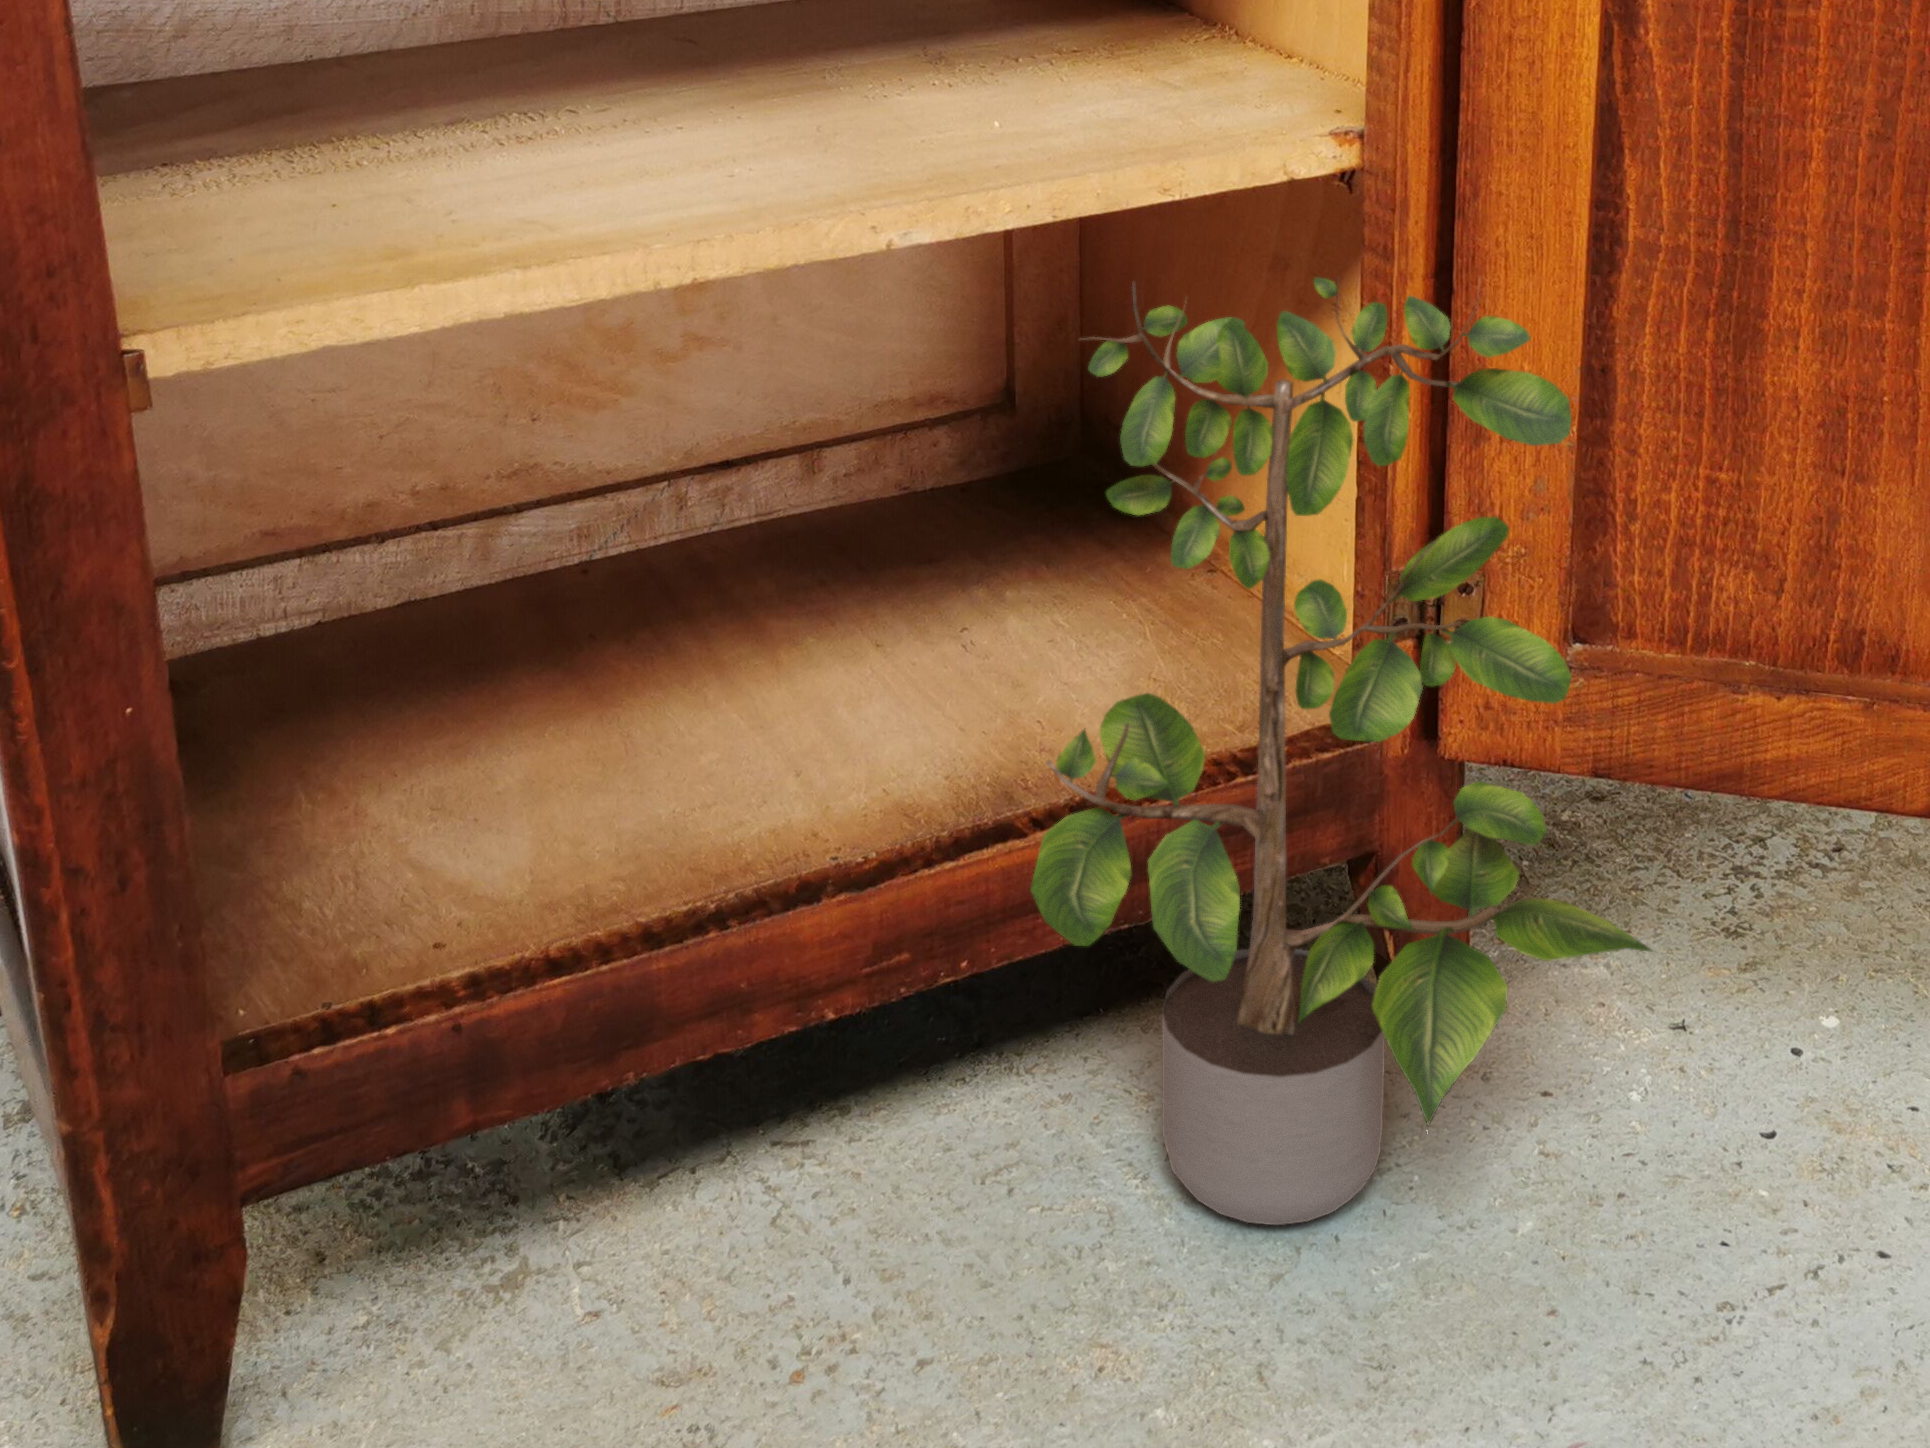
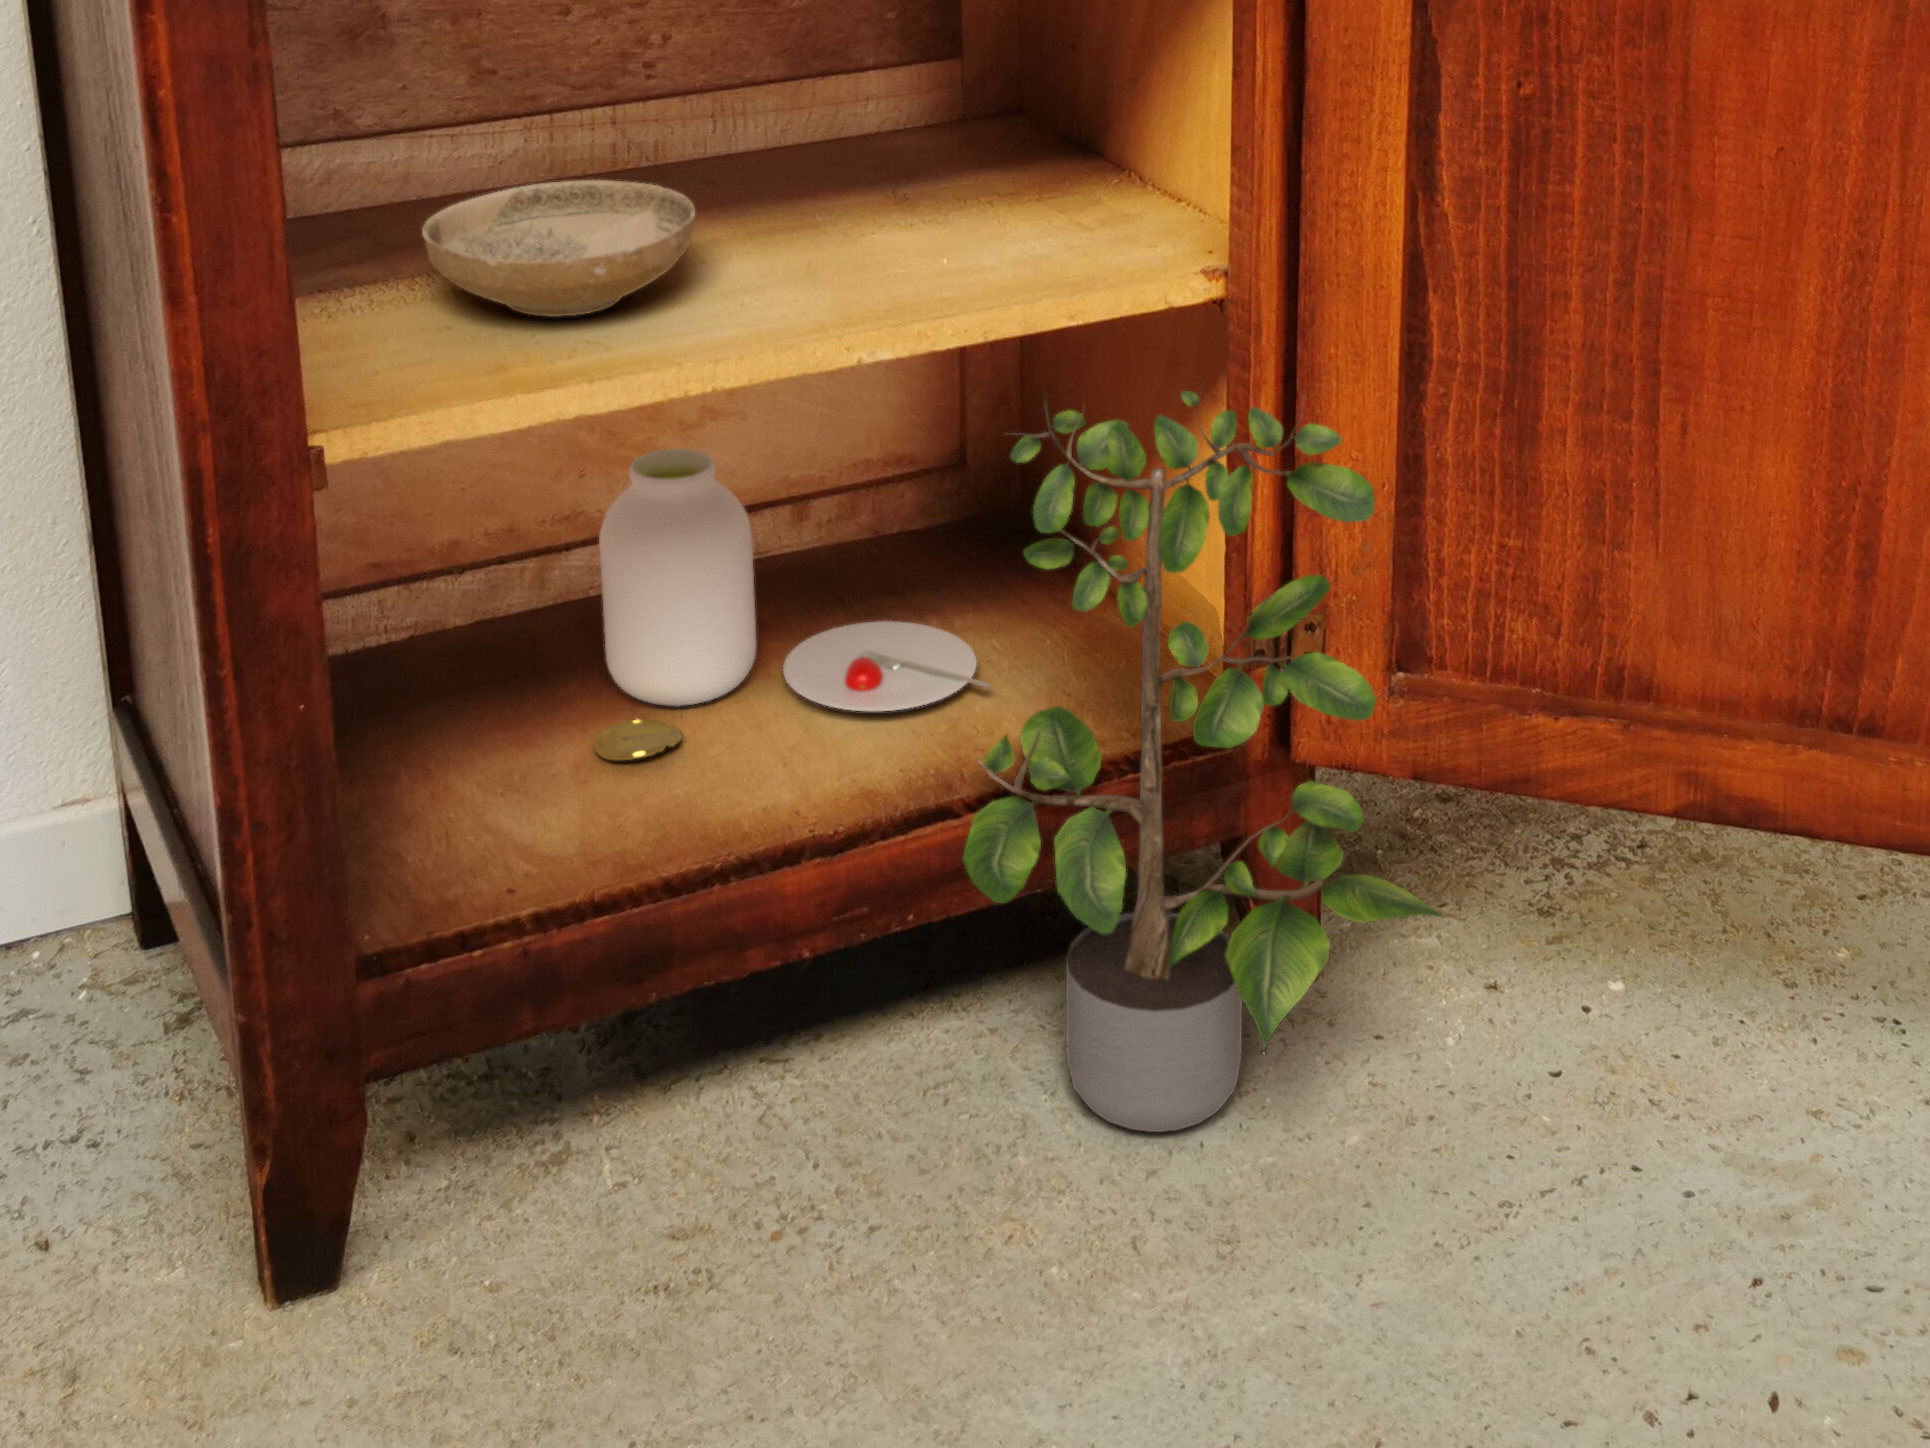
ceramic bowl: none [293,18,665,189] -> present [422,180,695,317]
jar: none [550,376,1058,772] -> present [594,449,990,760]

